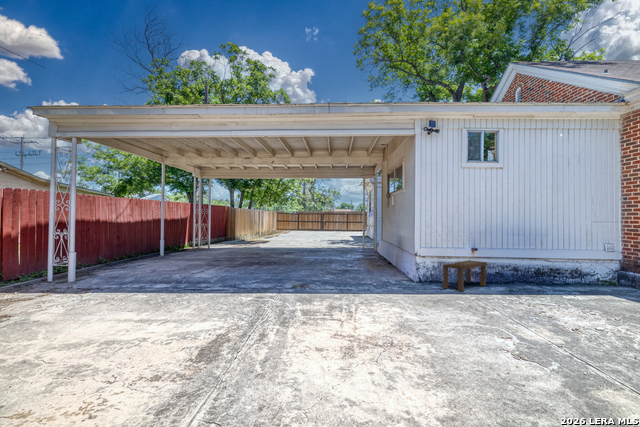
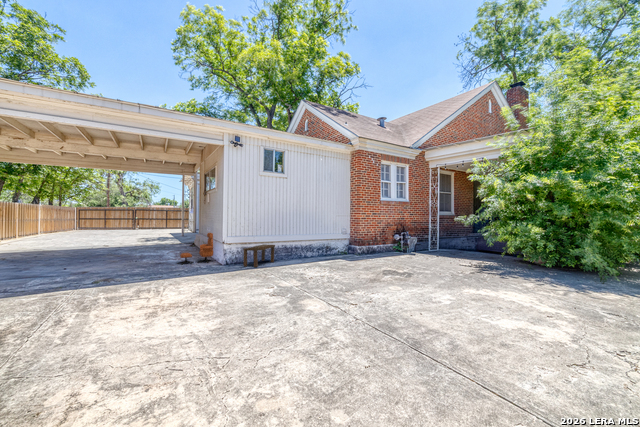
lounge chair: none [364,241,405,277] -> present [180,233,214,265]

